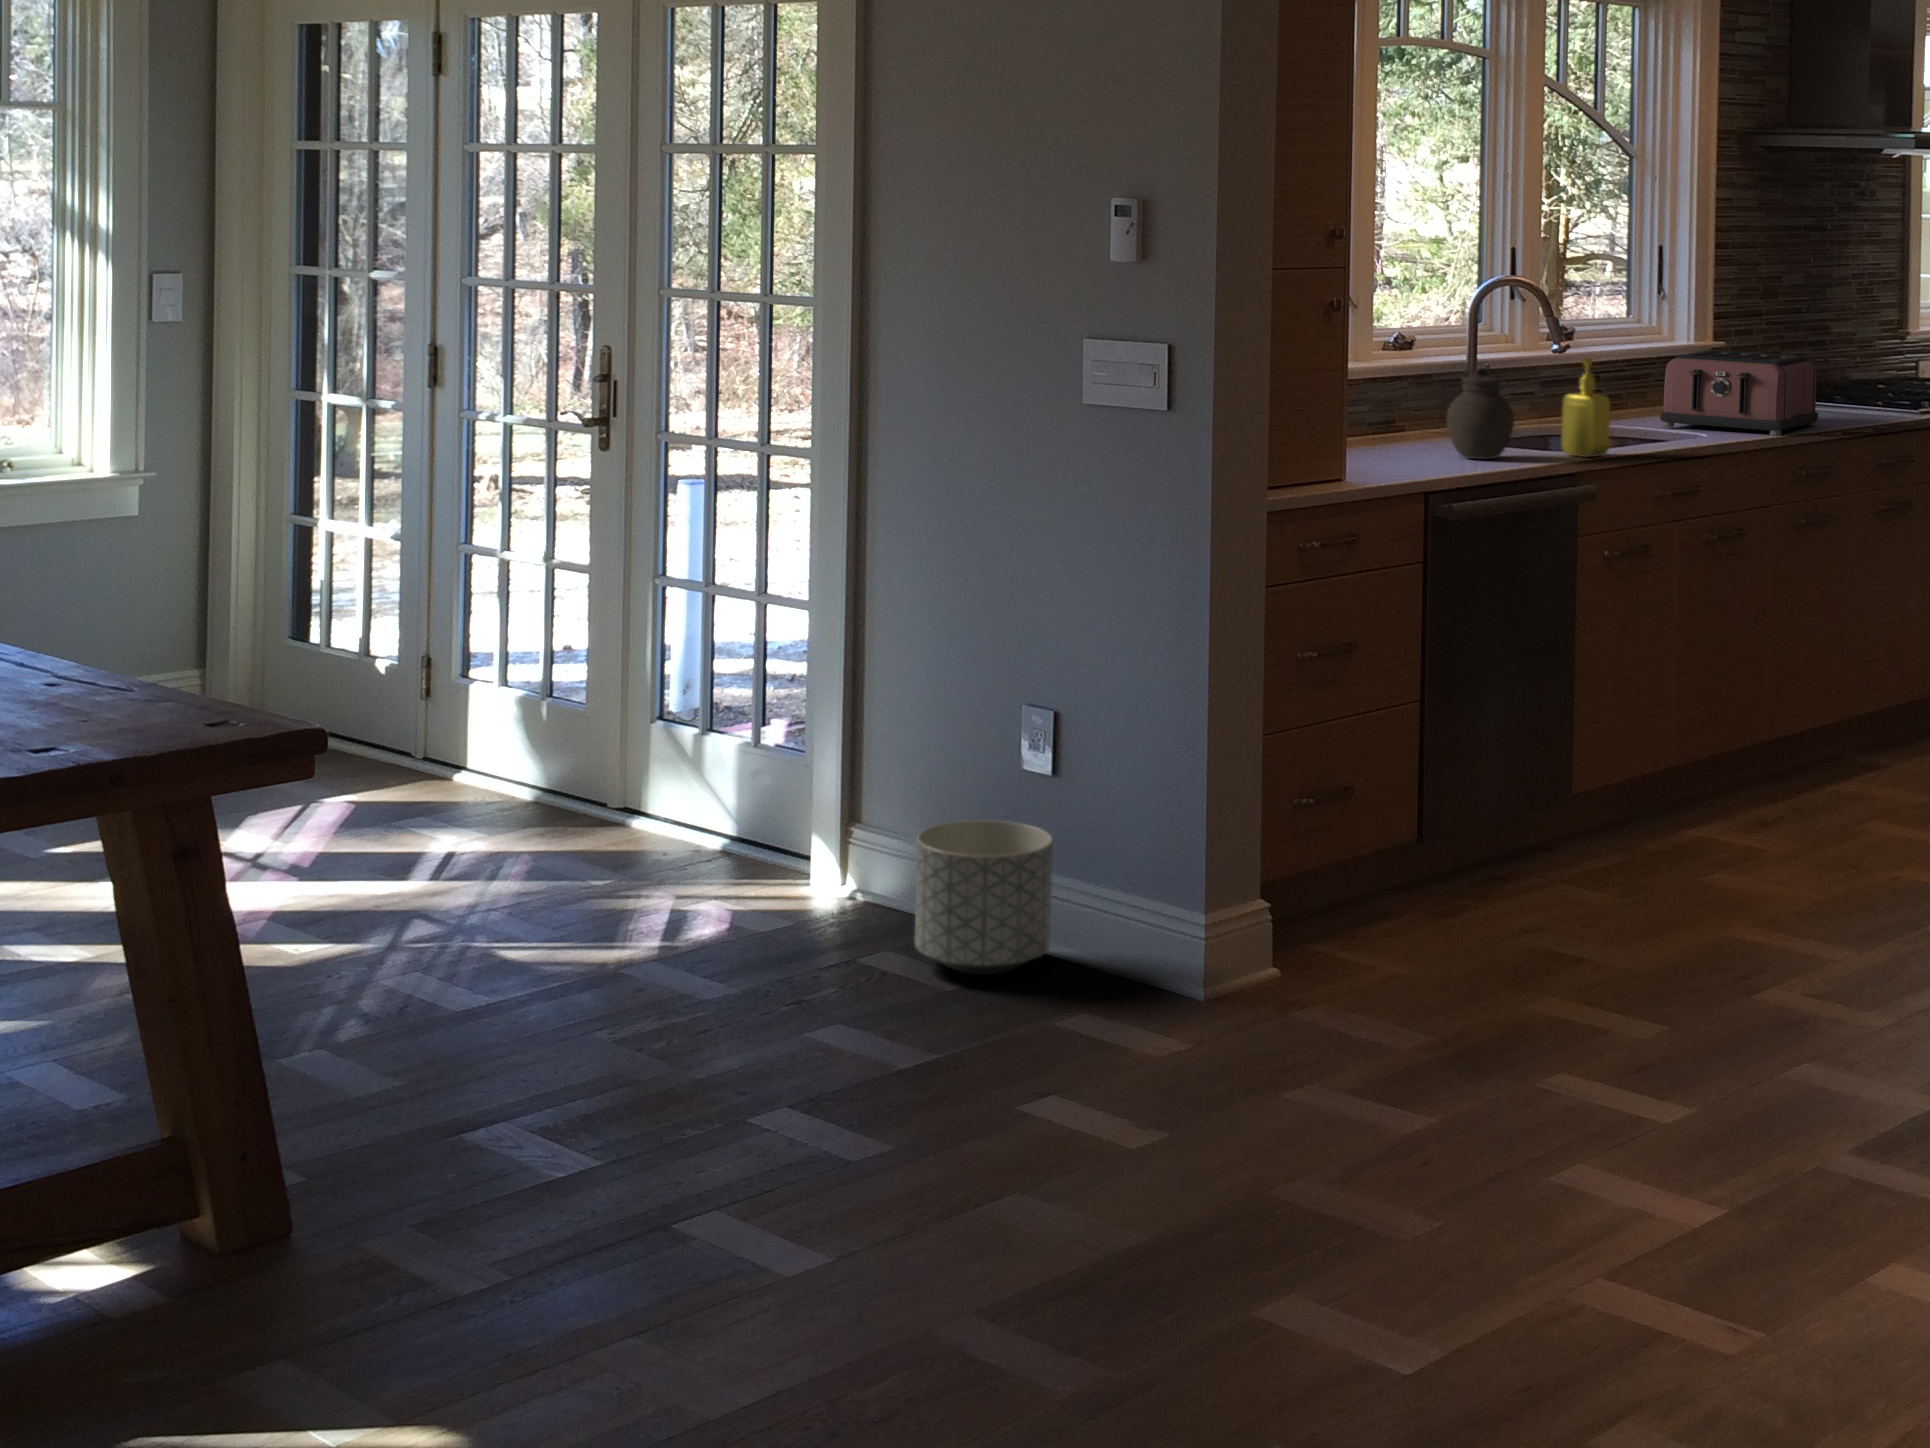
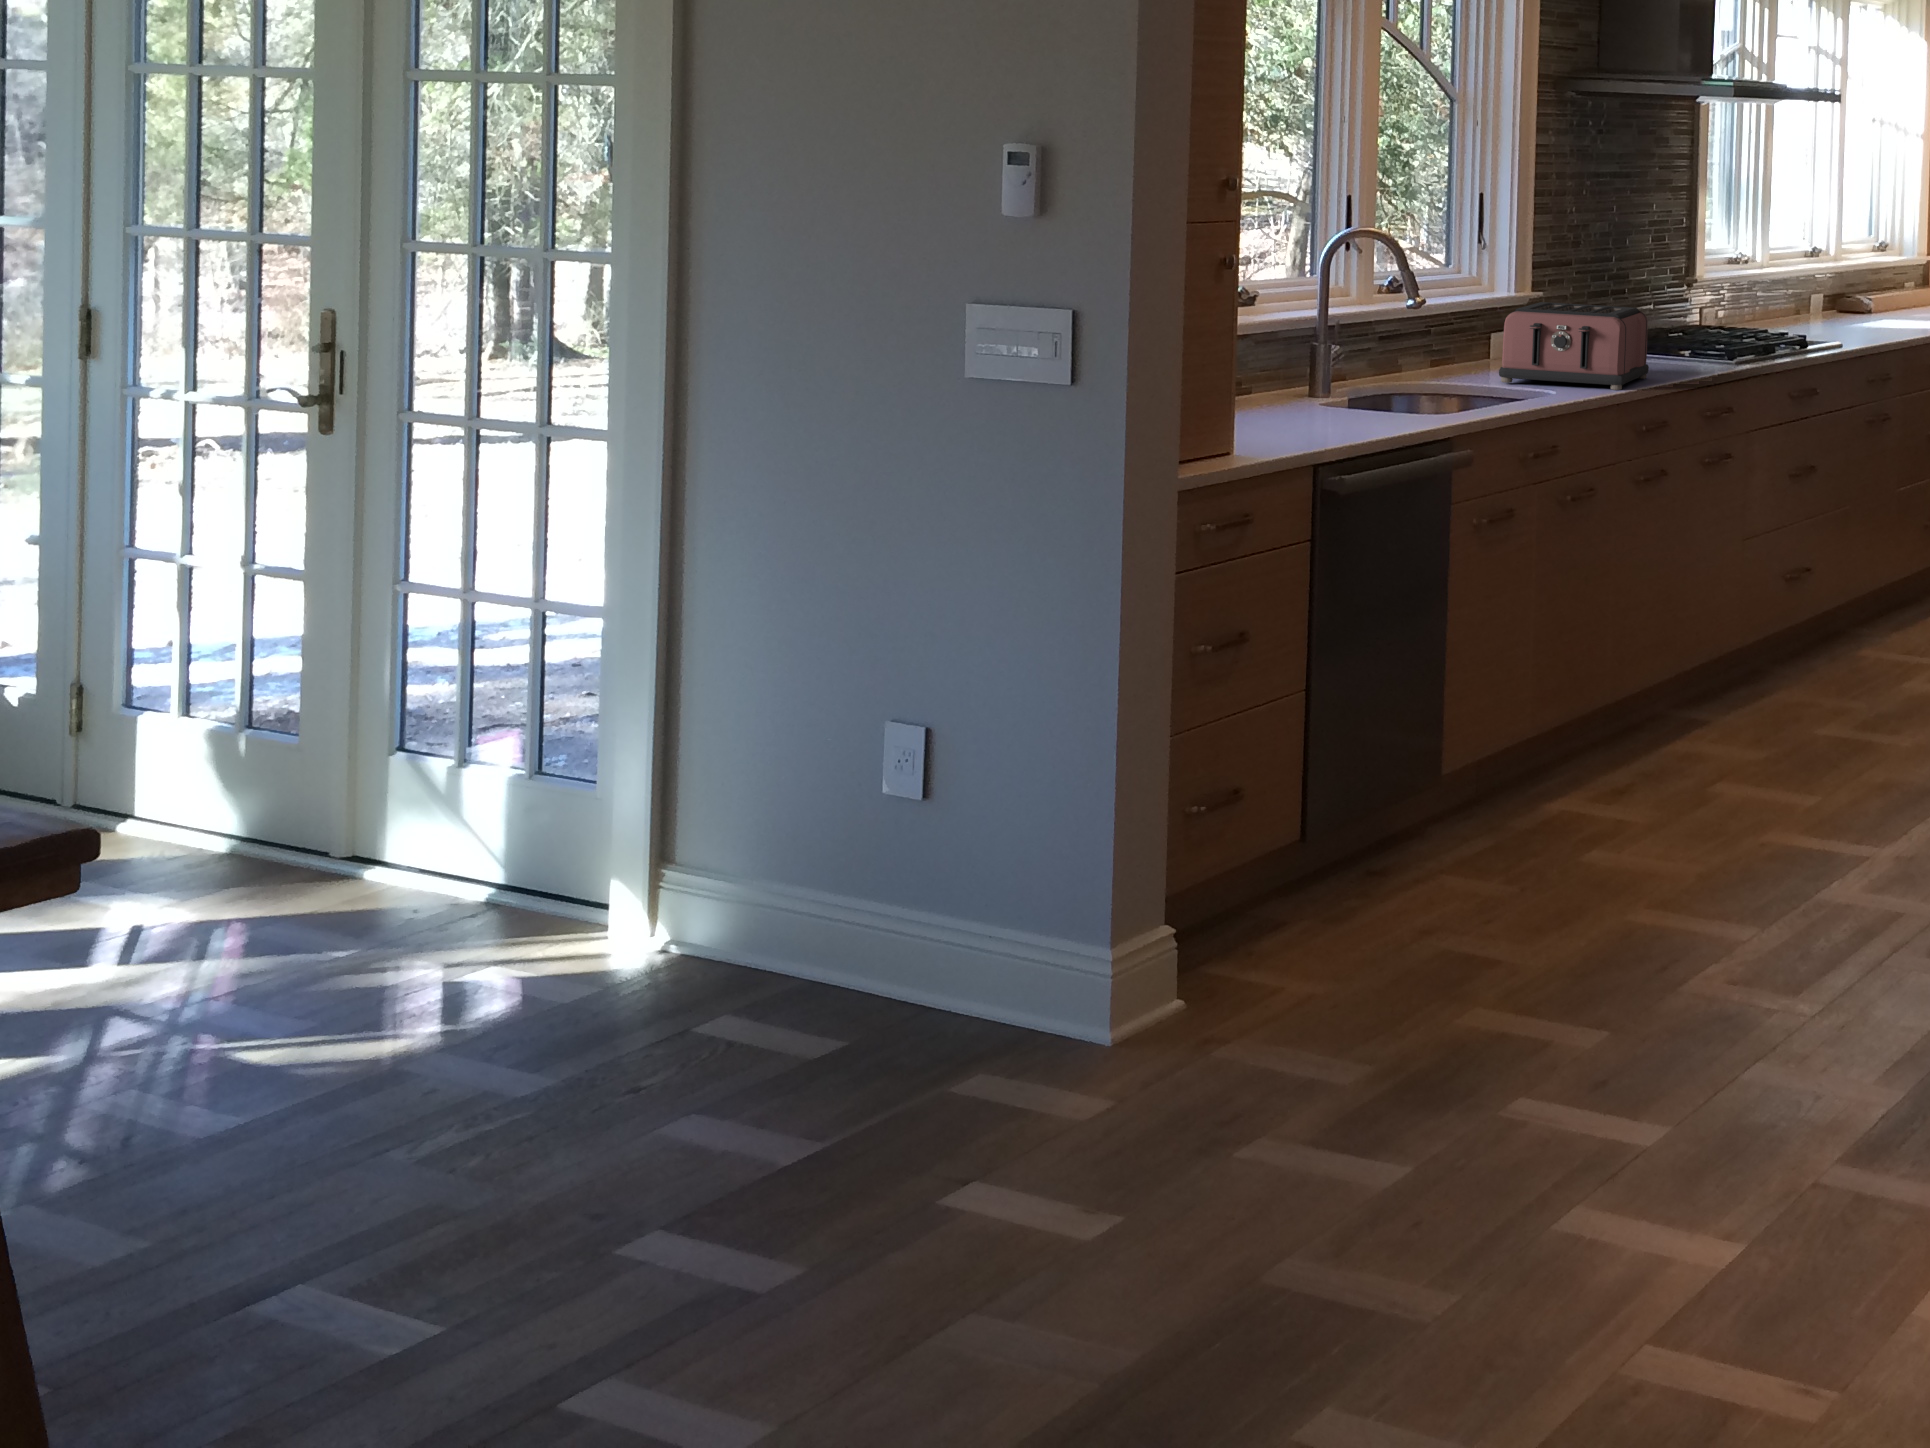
soap dispenser: present [1561,358,1610,457] -> none [1423,315,1474,419]
jar: present [1447,368,1514,459] -> none [1308,327,1379,424]
planter: present [915,820,1053,975] -> none [759,852,921,1031]

